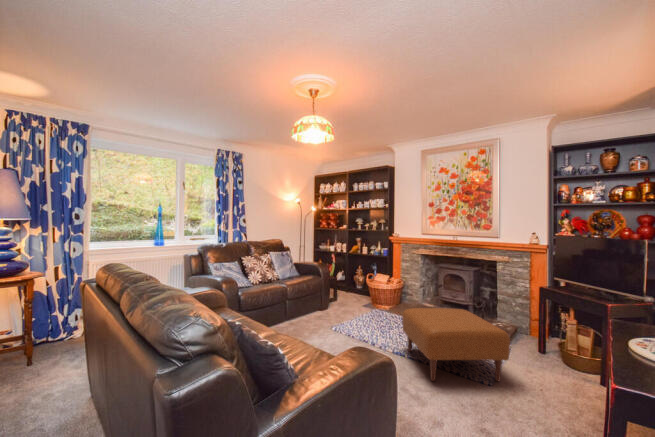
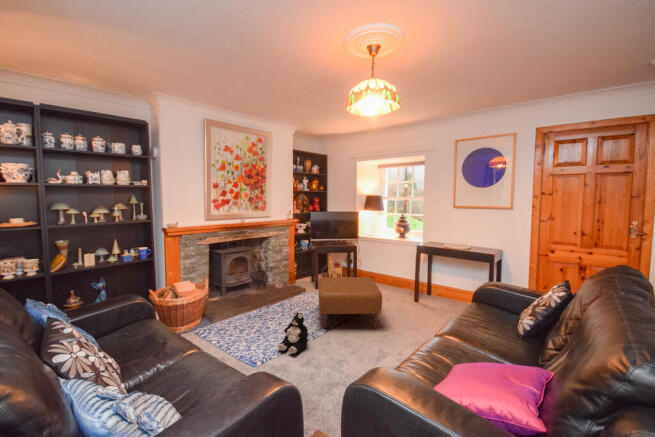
plush toy: none [347,309,377,341] -> present [278,312,308,354]

